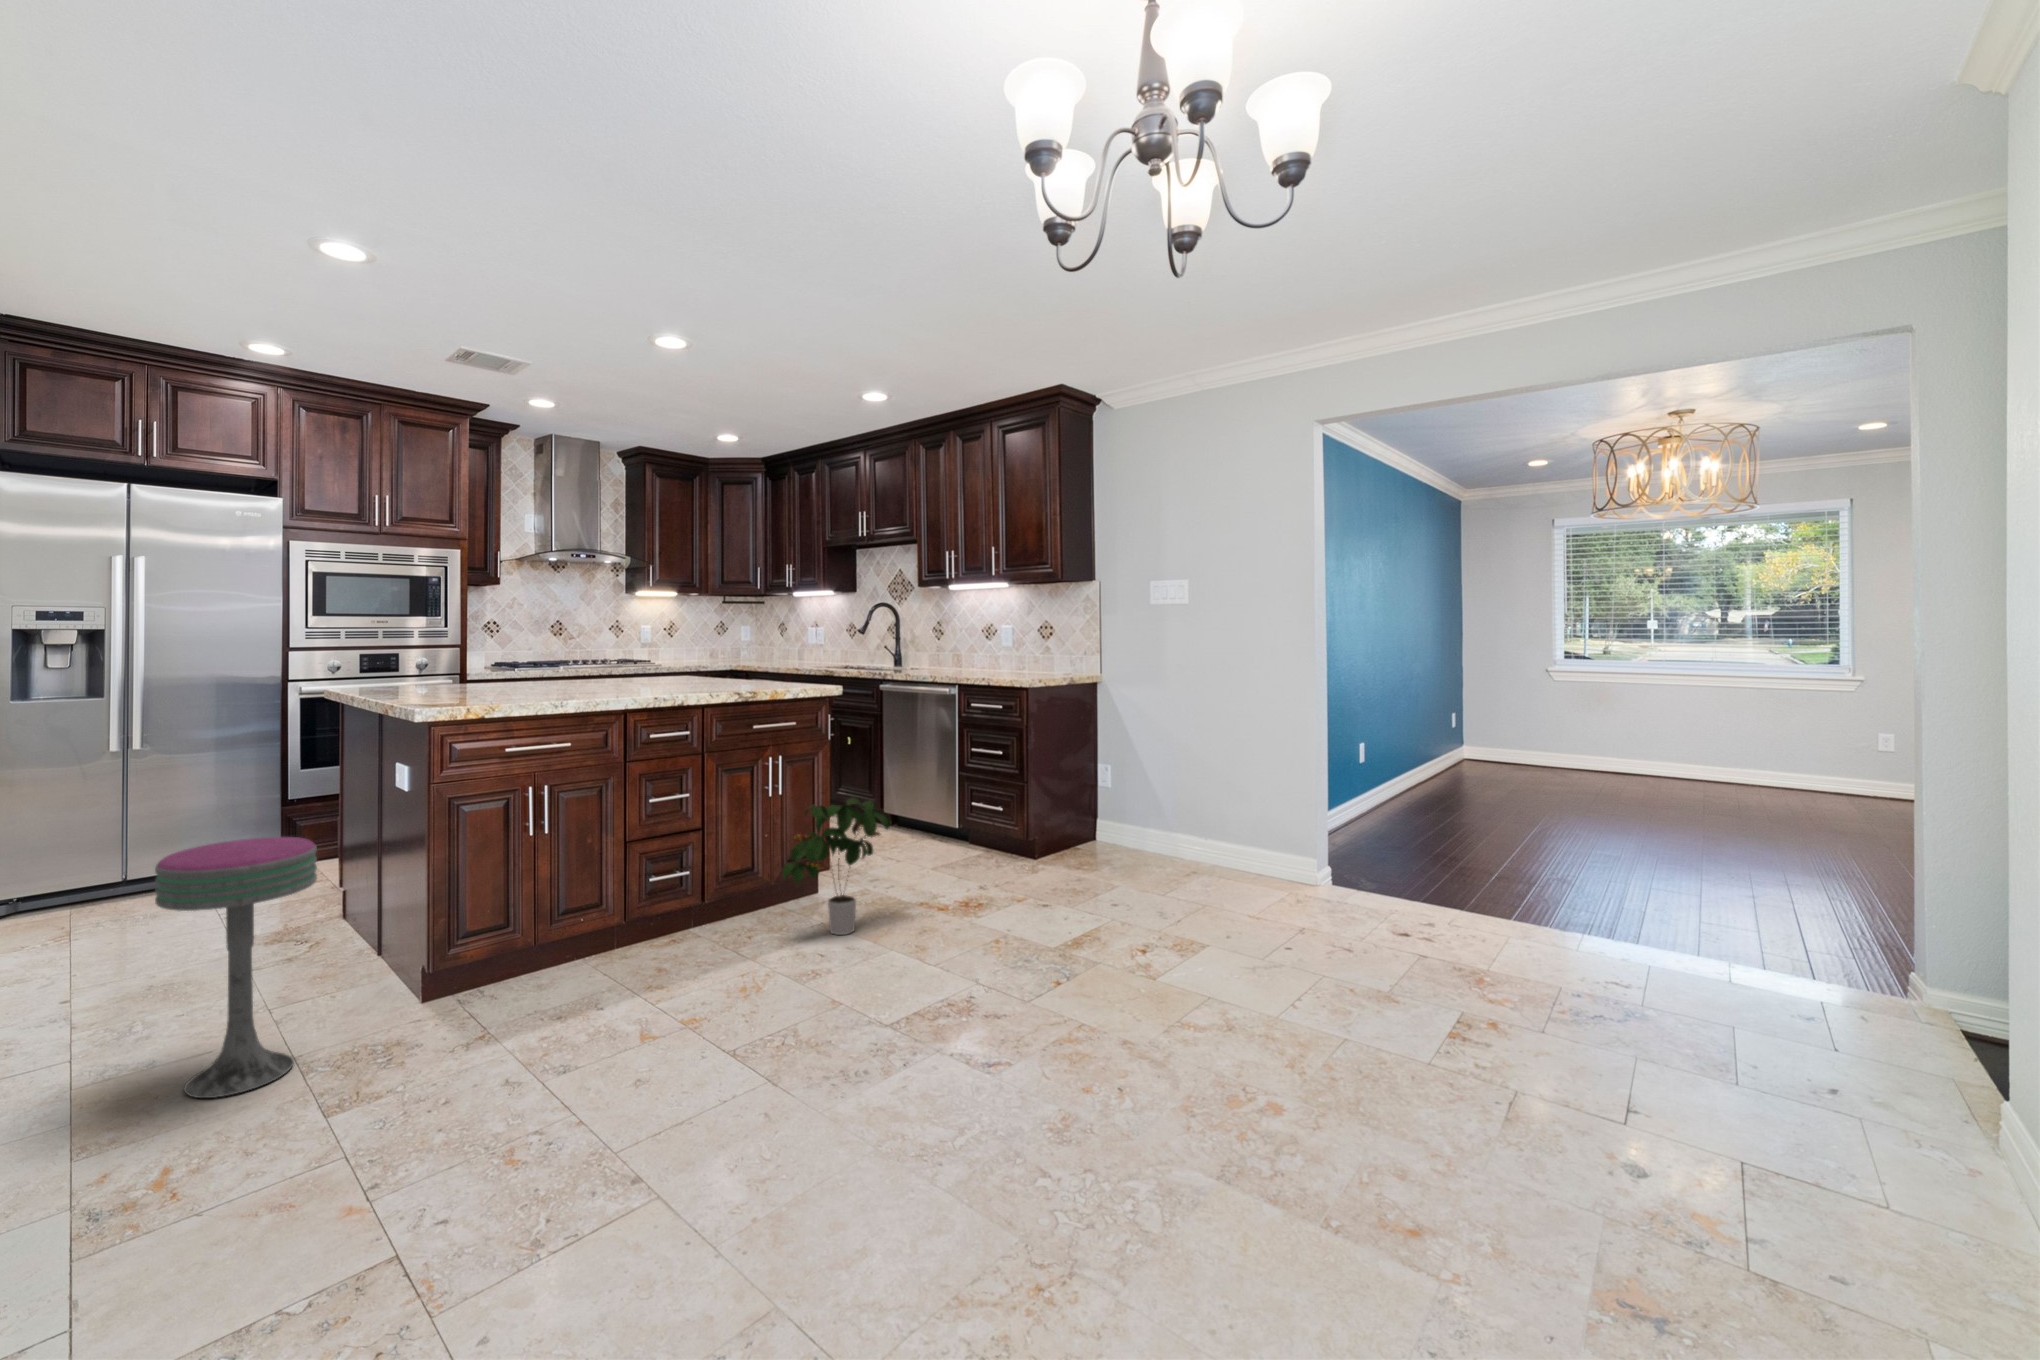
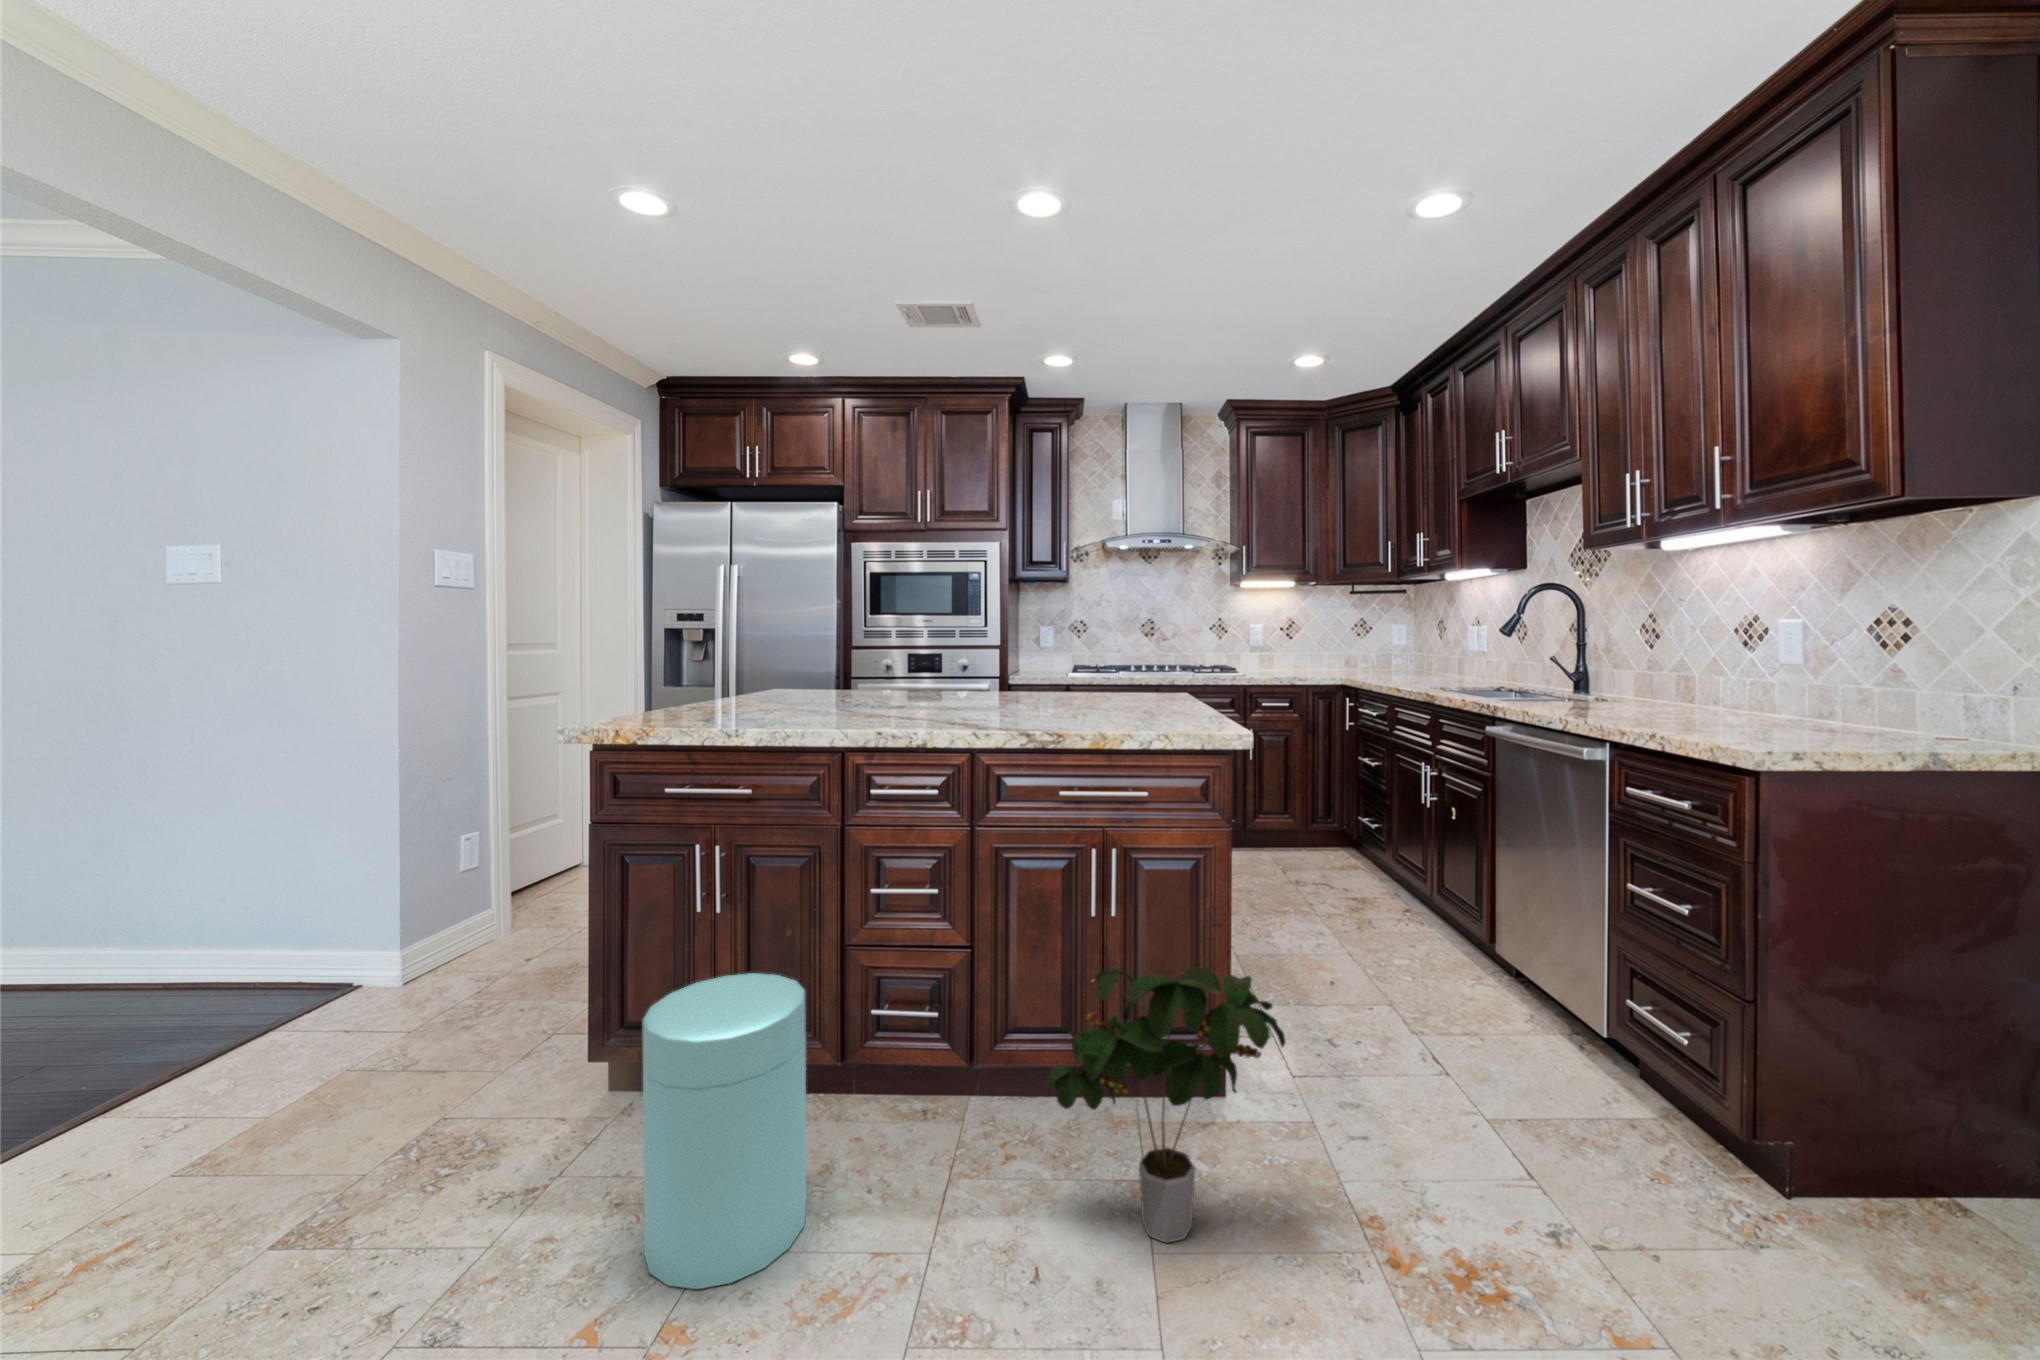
bar stool: present [155,837,317,1098] -> none [277,869,466,1176]
trash can: none [556,847,675,1020] -> present [642,973,806,1289]

